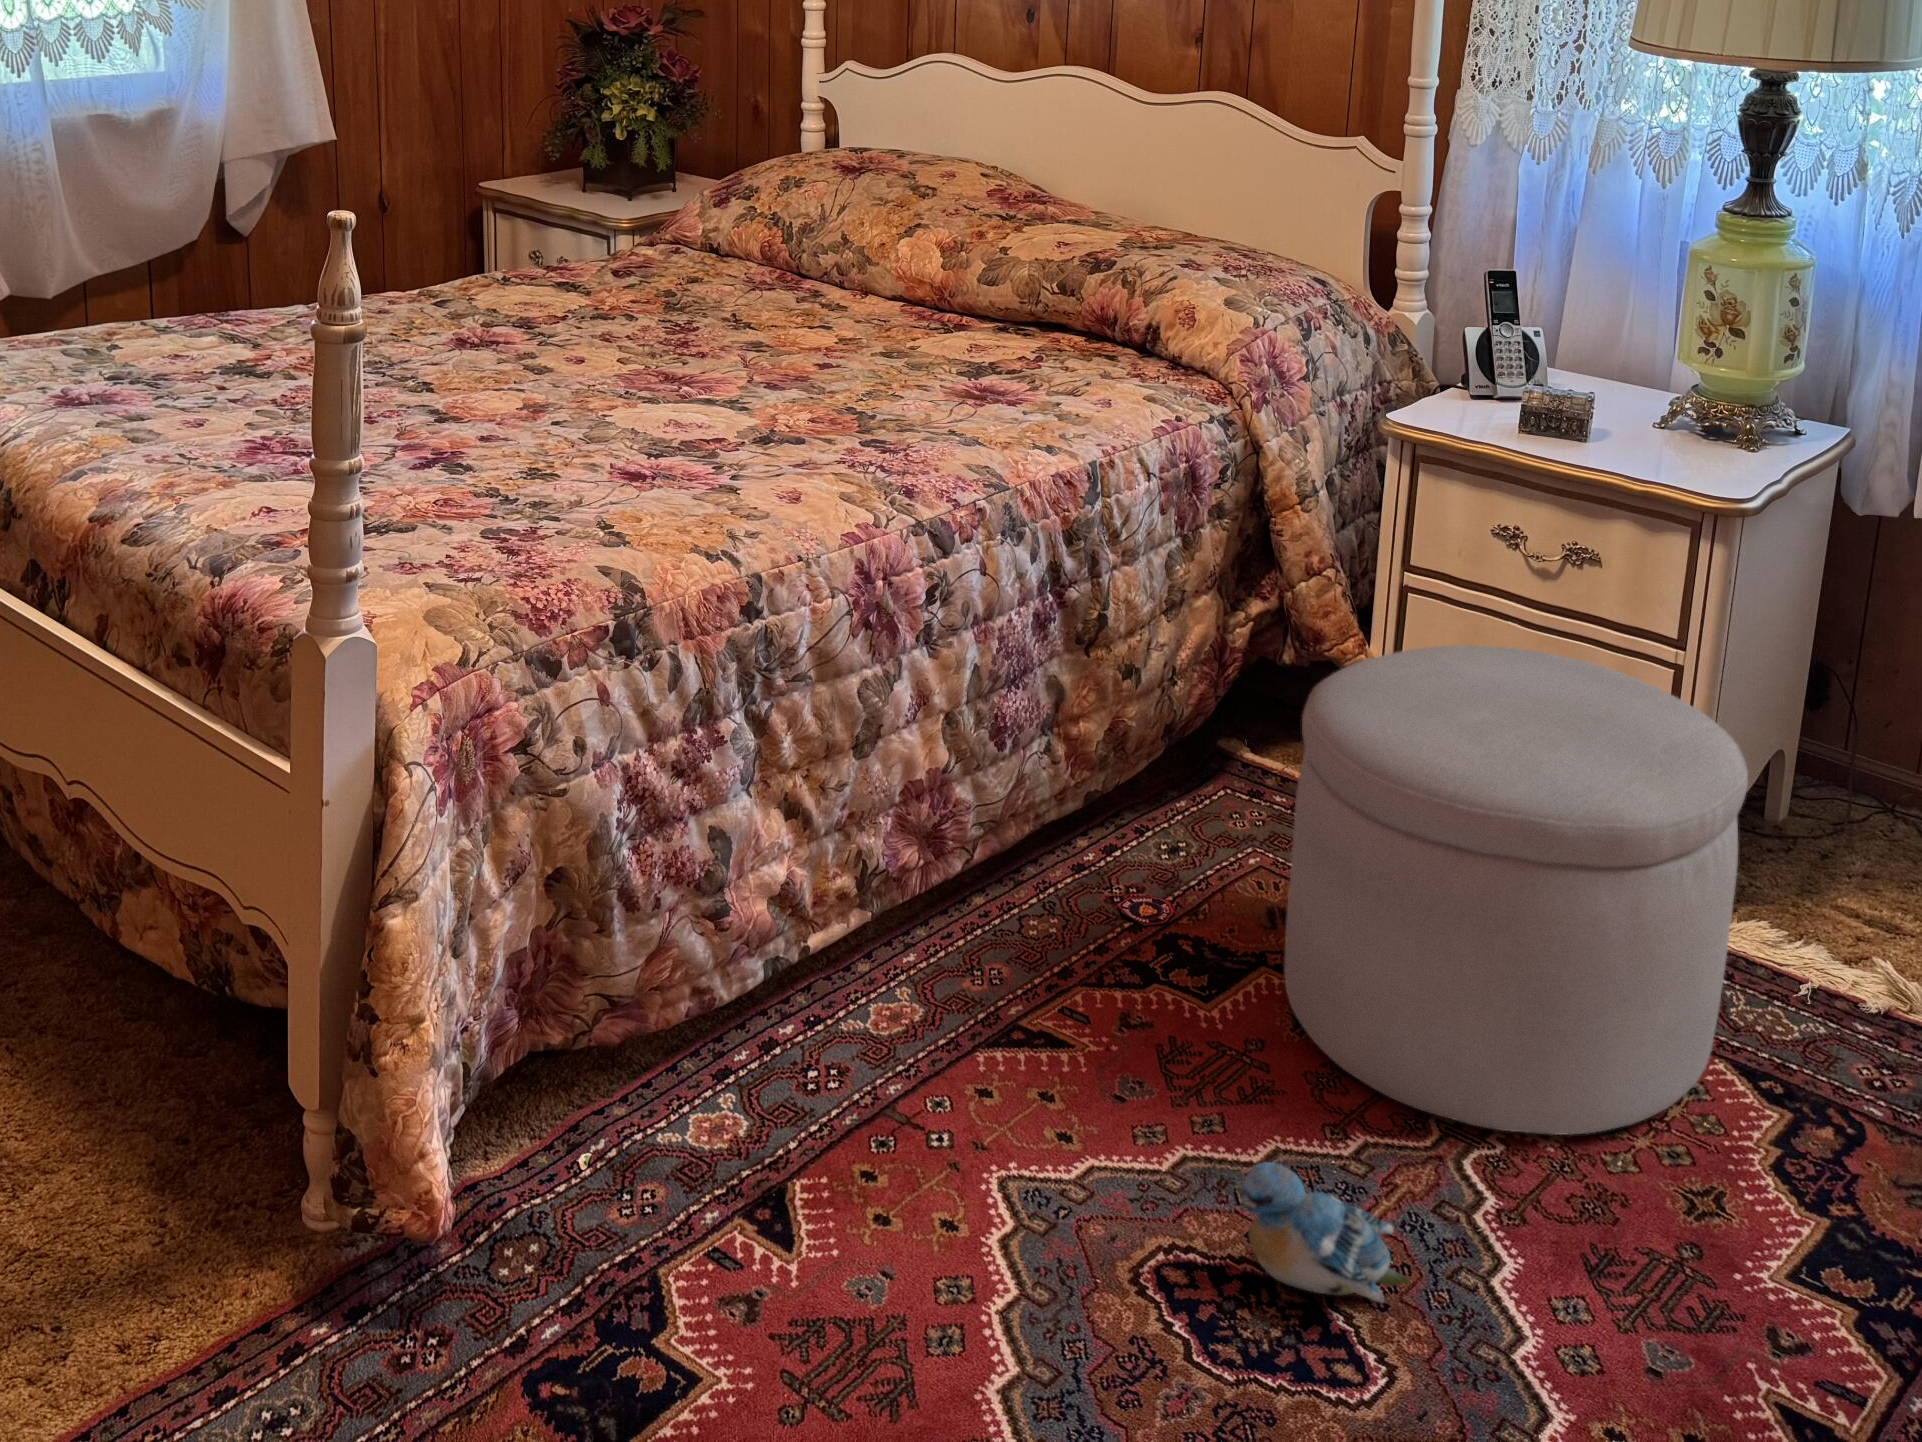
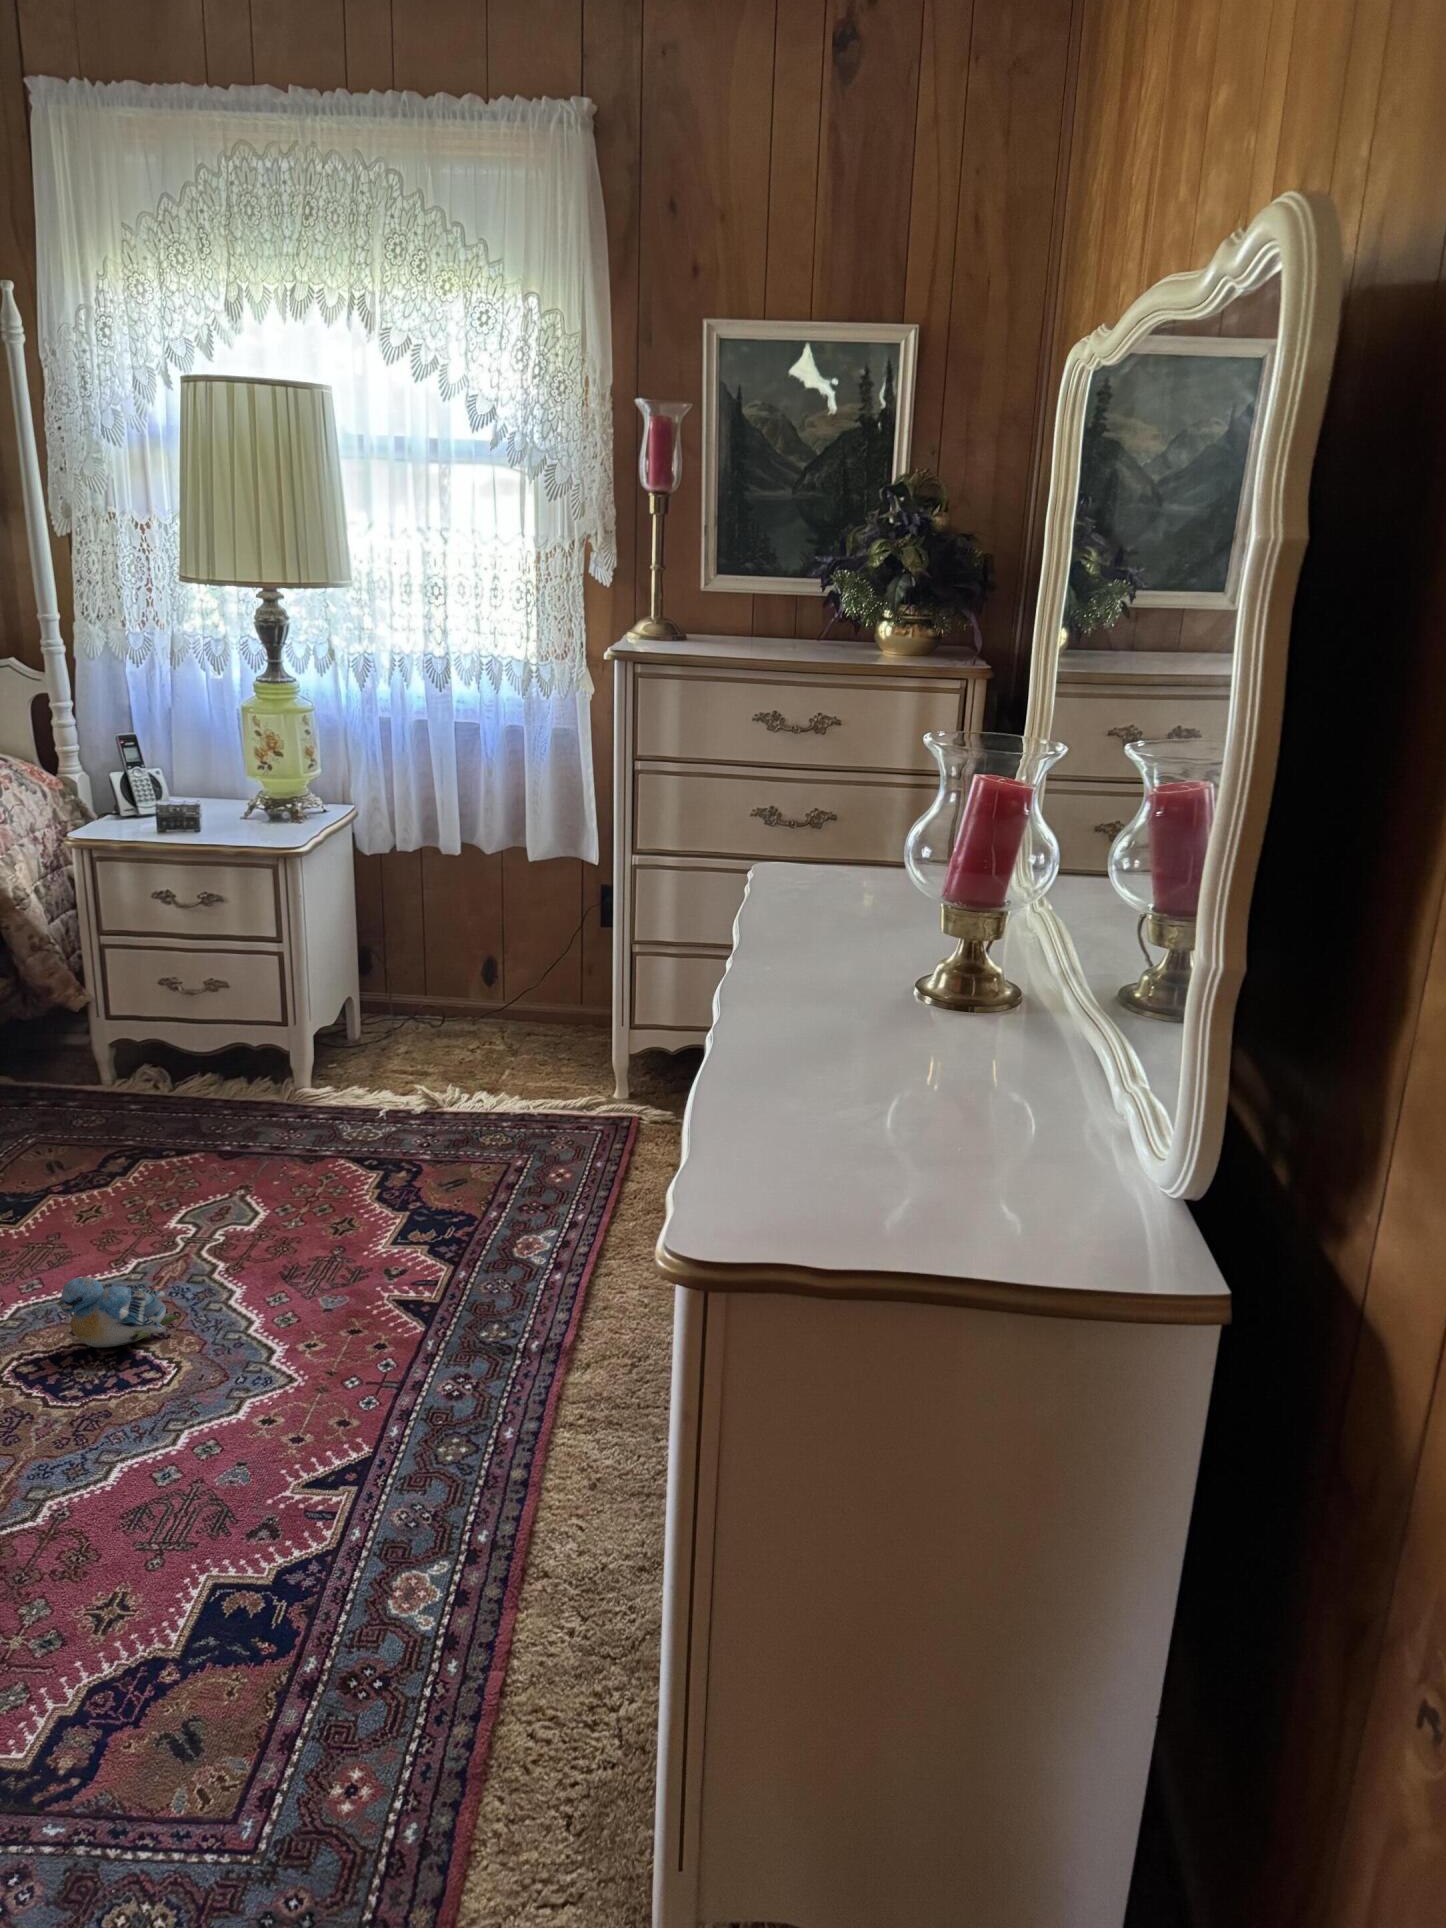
ottoman: present [1284,645,1748,1135] -> none [44,954,334,1234]

